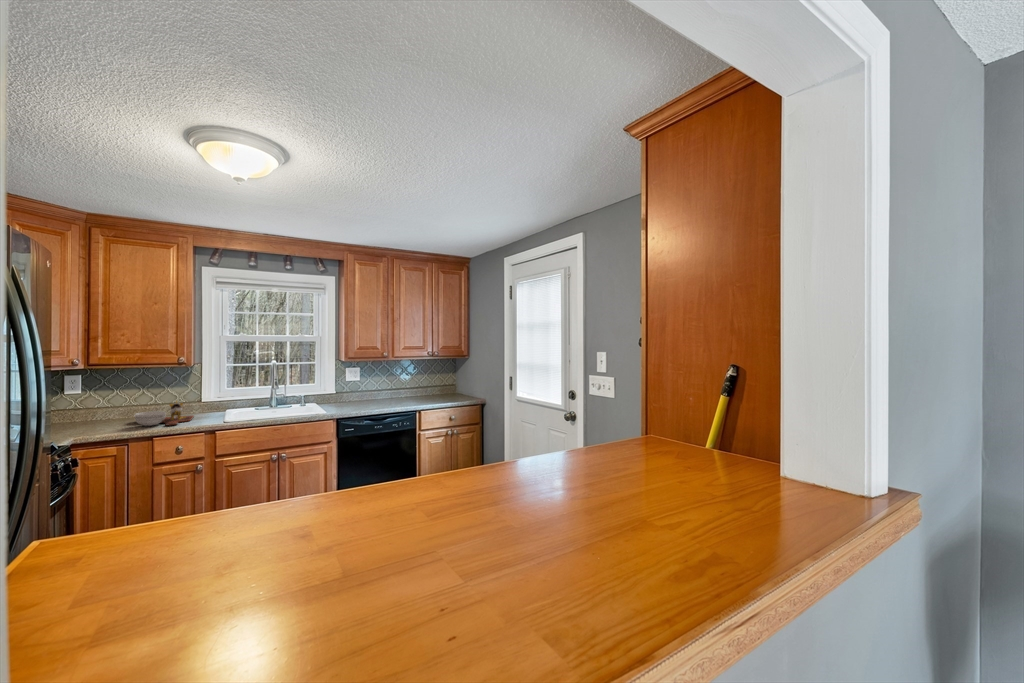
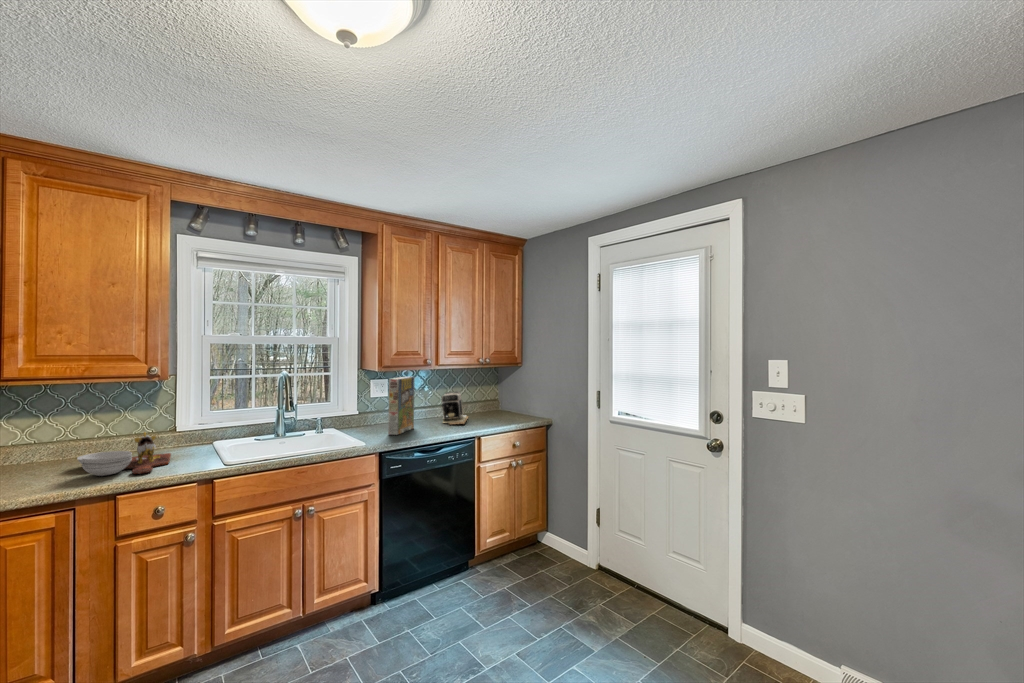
cereal box: none [349,366,373,408] -> present [388,377,415,435]
coffee maker: none [398,378,425,403] -> present [441,391,468,424]

